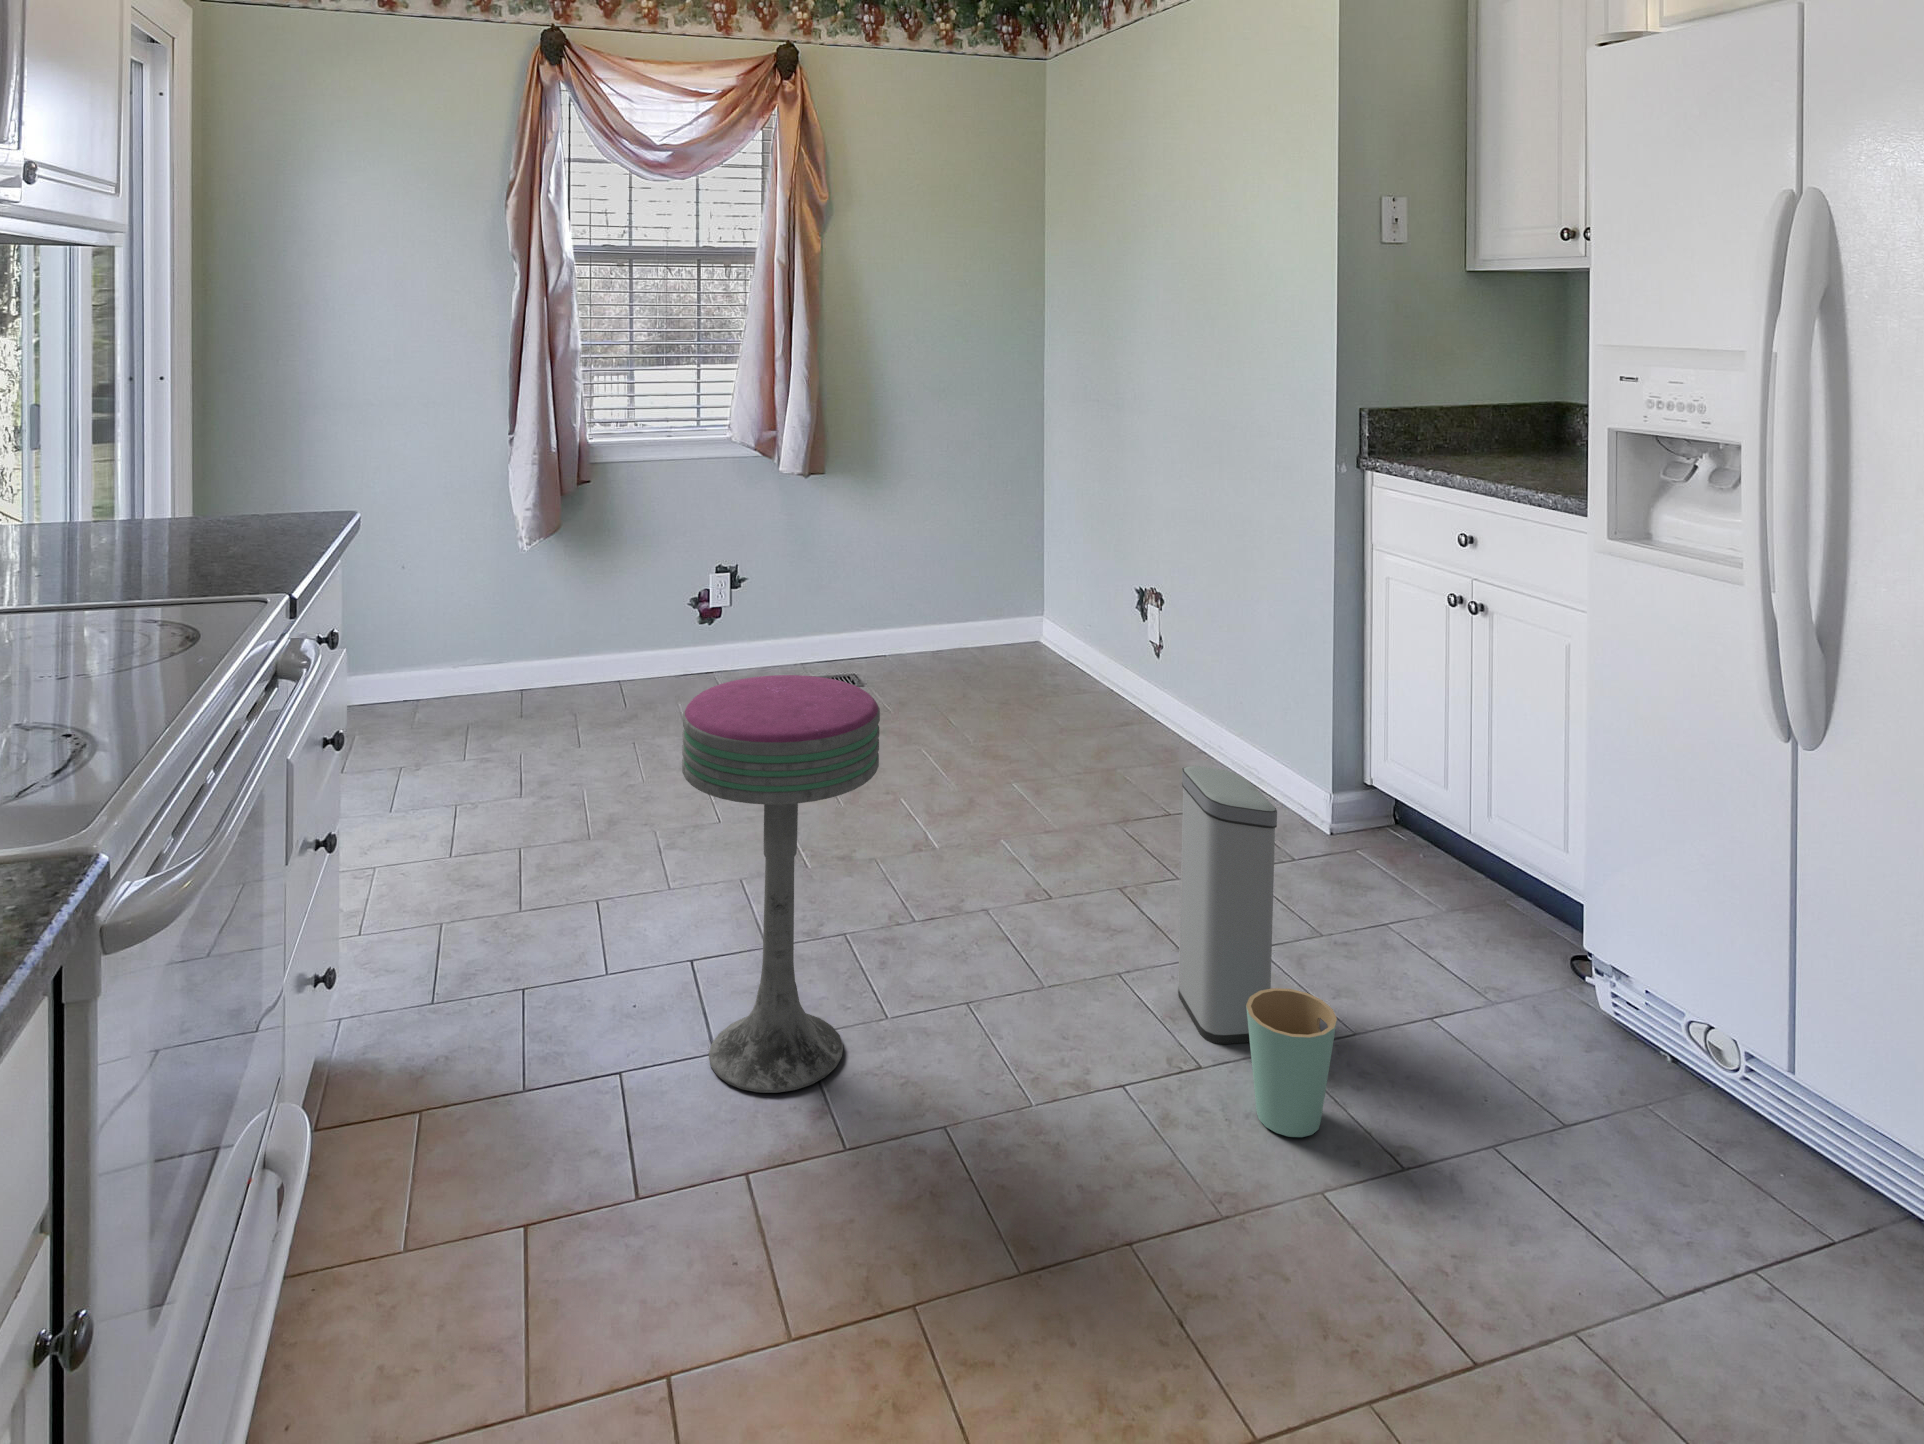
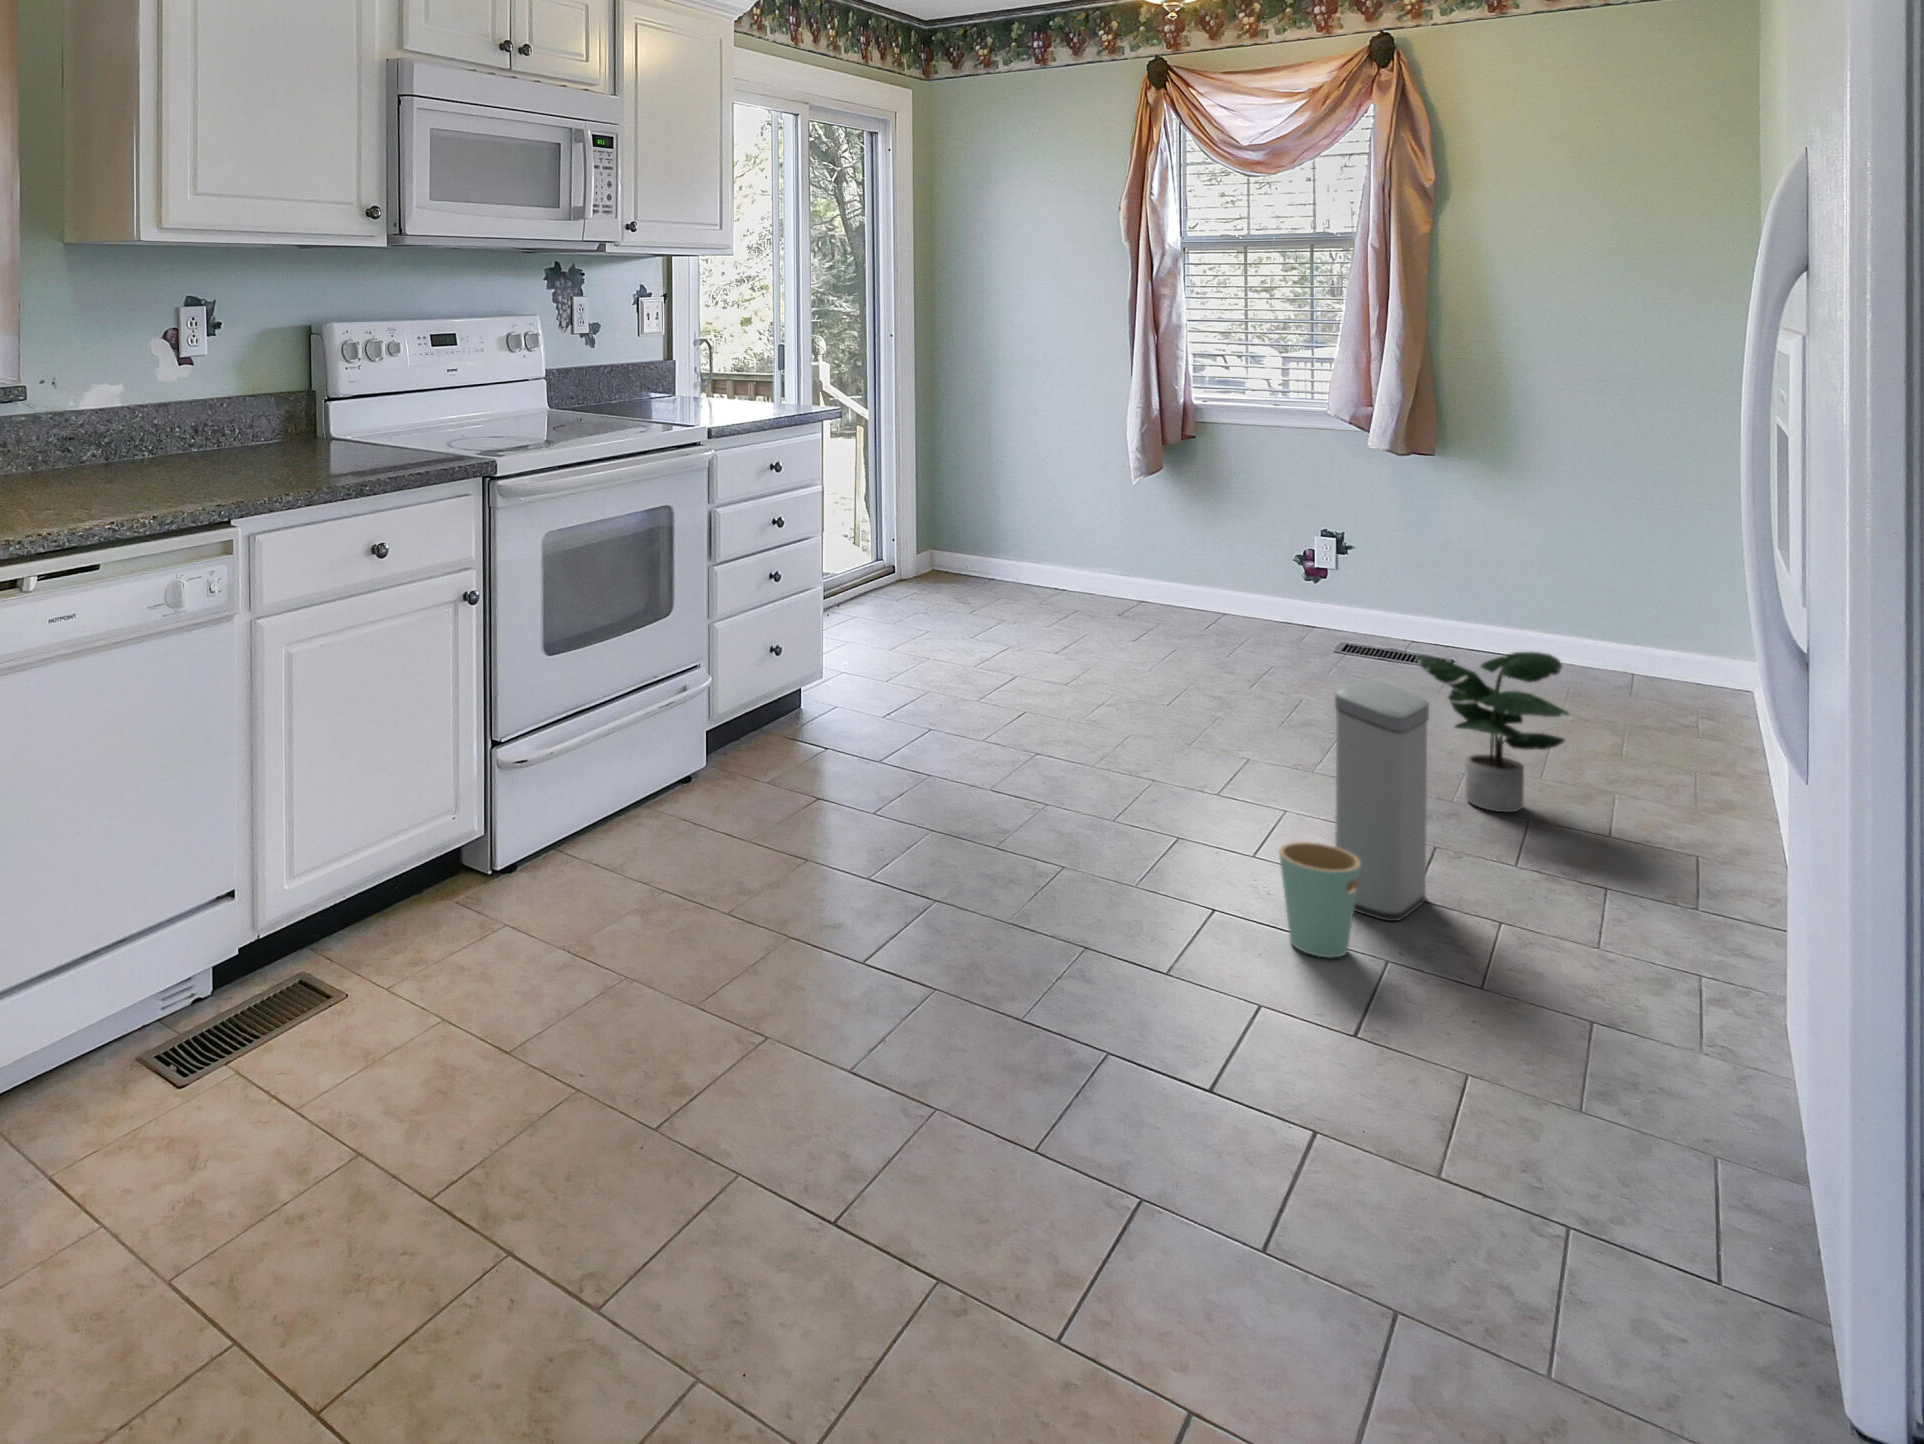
potted plant: none [1046,674,1191,847] -> present [1417,652,1570,812]
bar stool: present [682,675,880,1093] -> none [951,538,1090,808]

